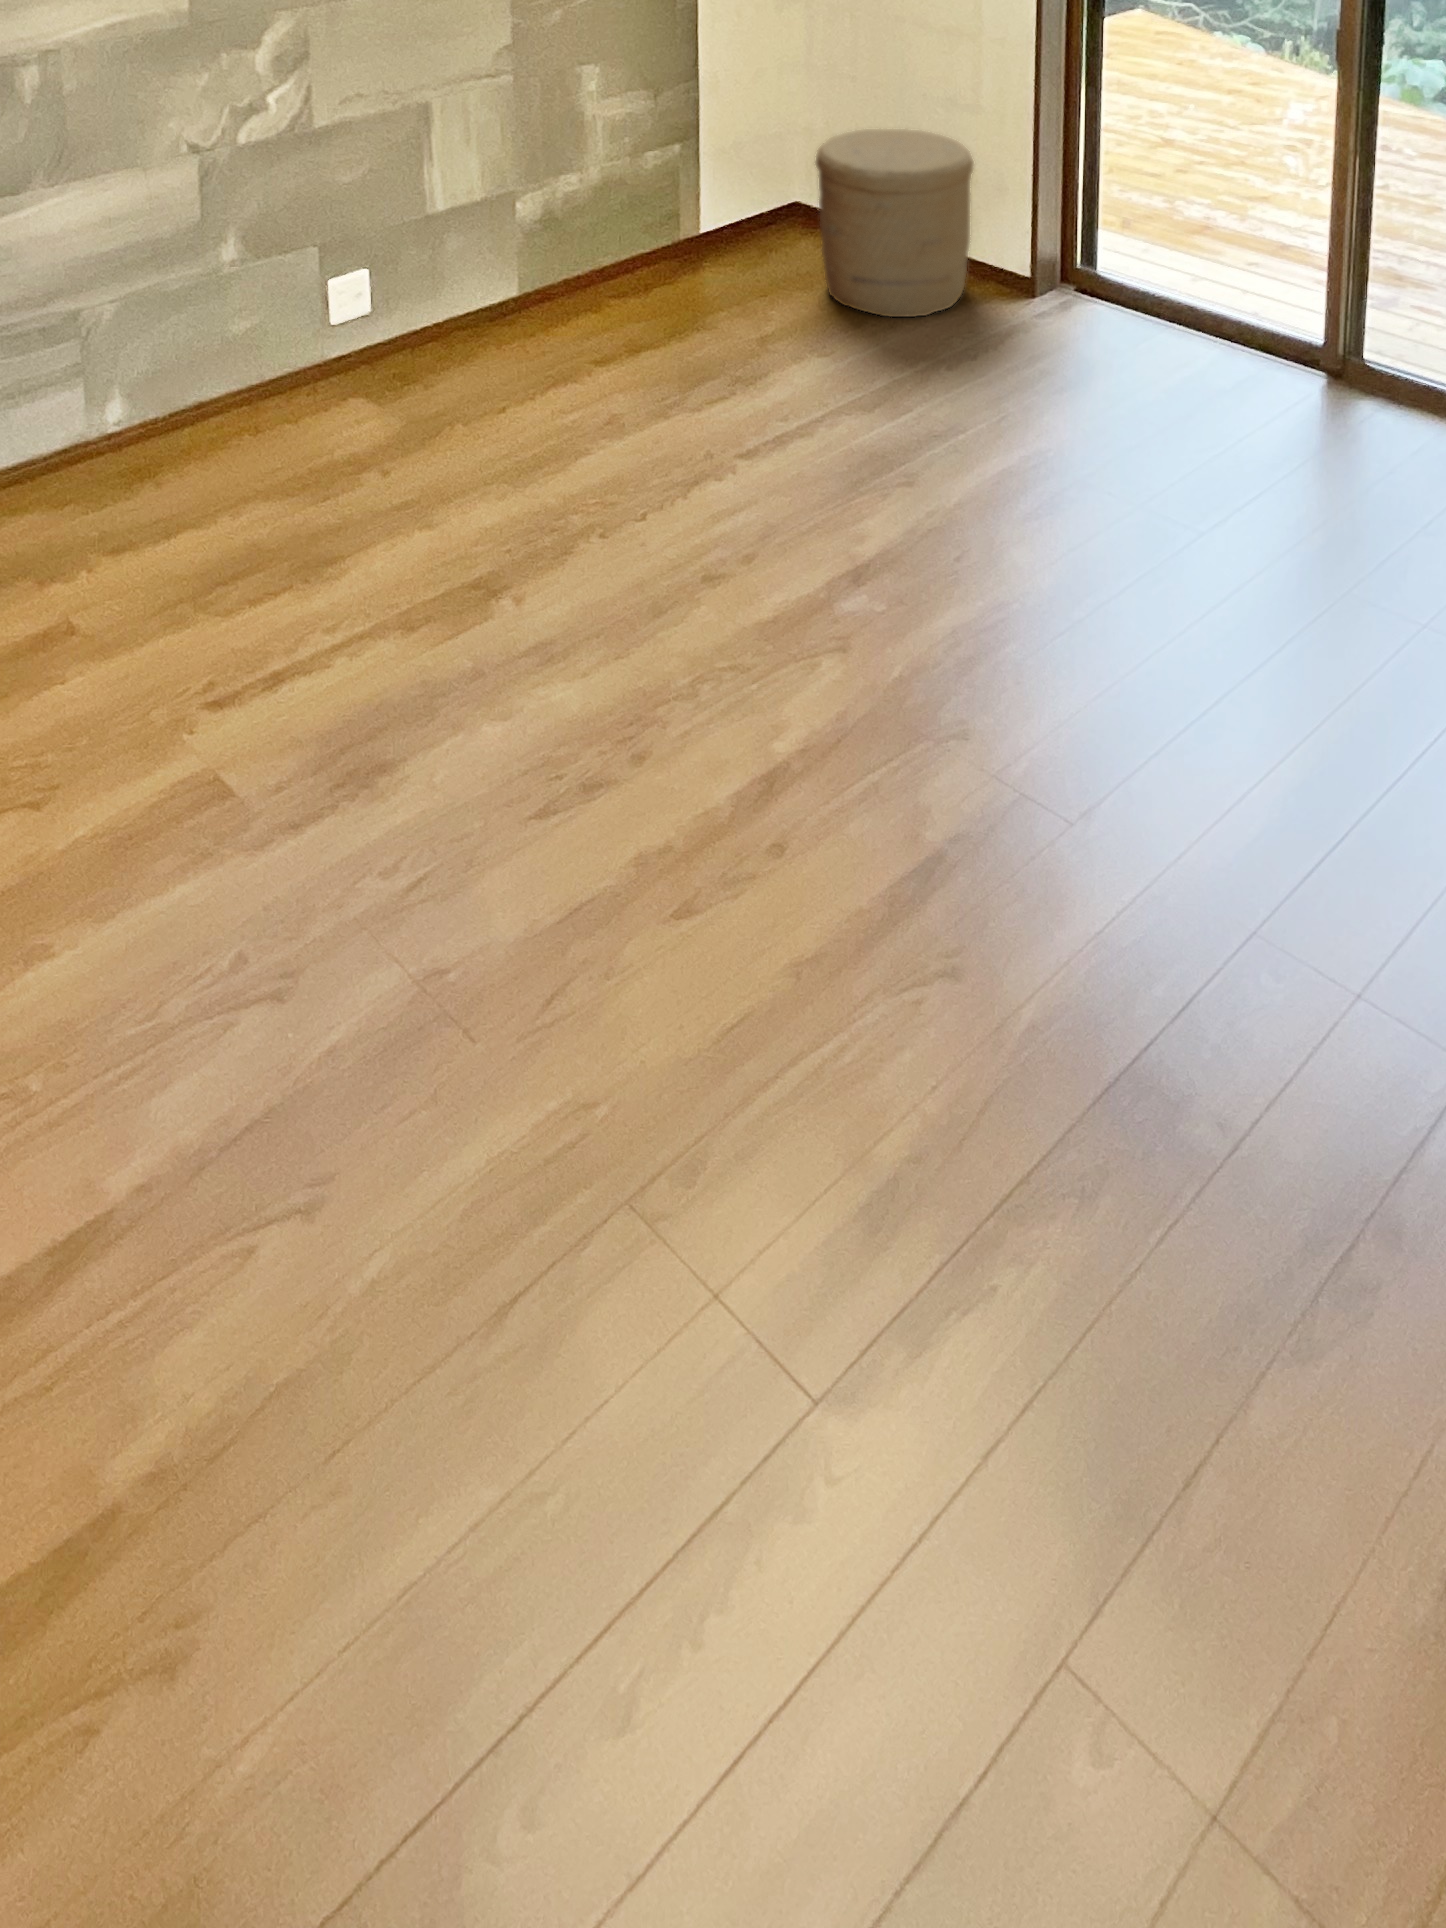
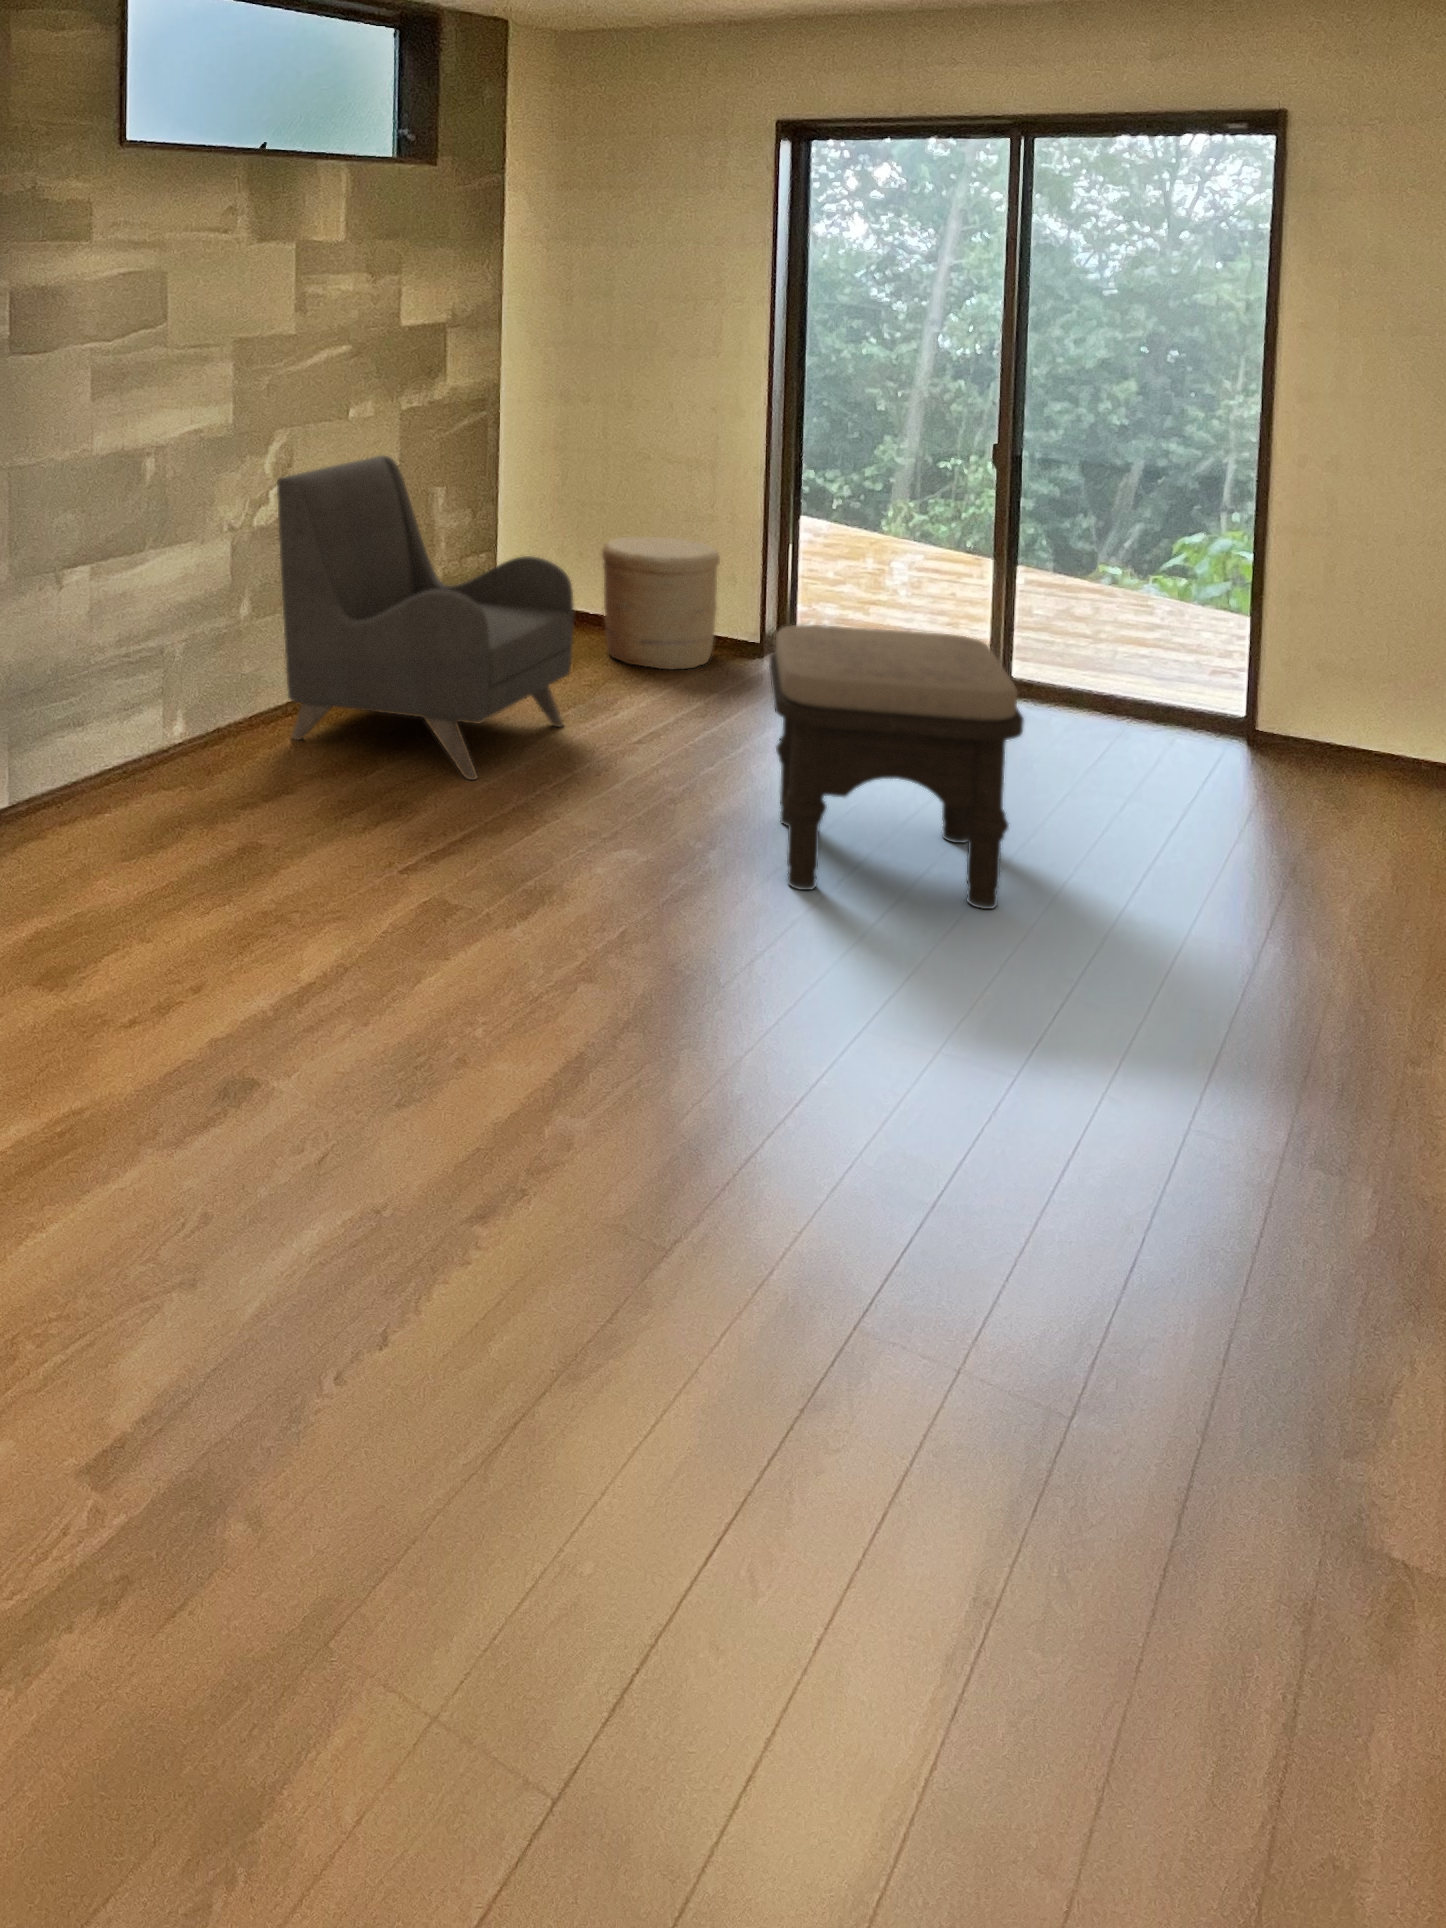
armchair: none [258,36,673,516] -> present [277,455,574,780]
ottoman: none [714,355,1132,884] -> present [769,625,1024,909]

